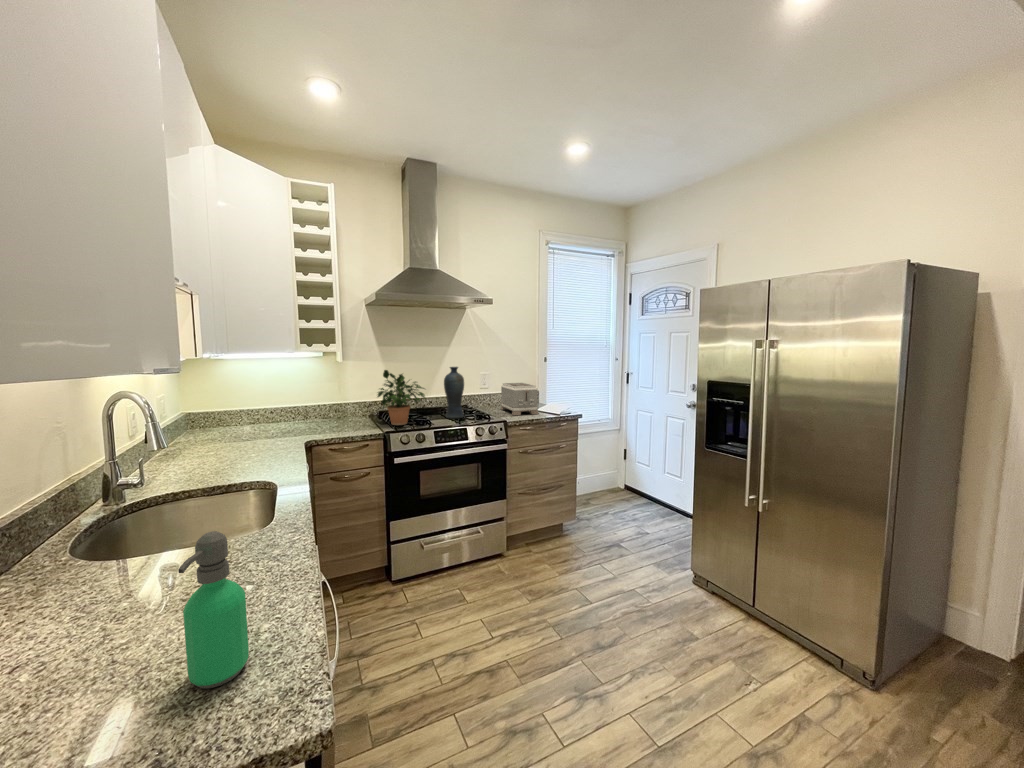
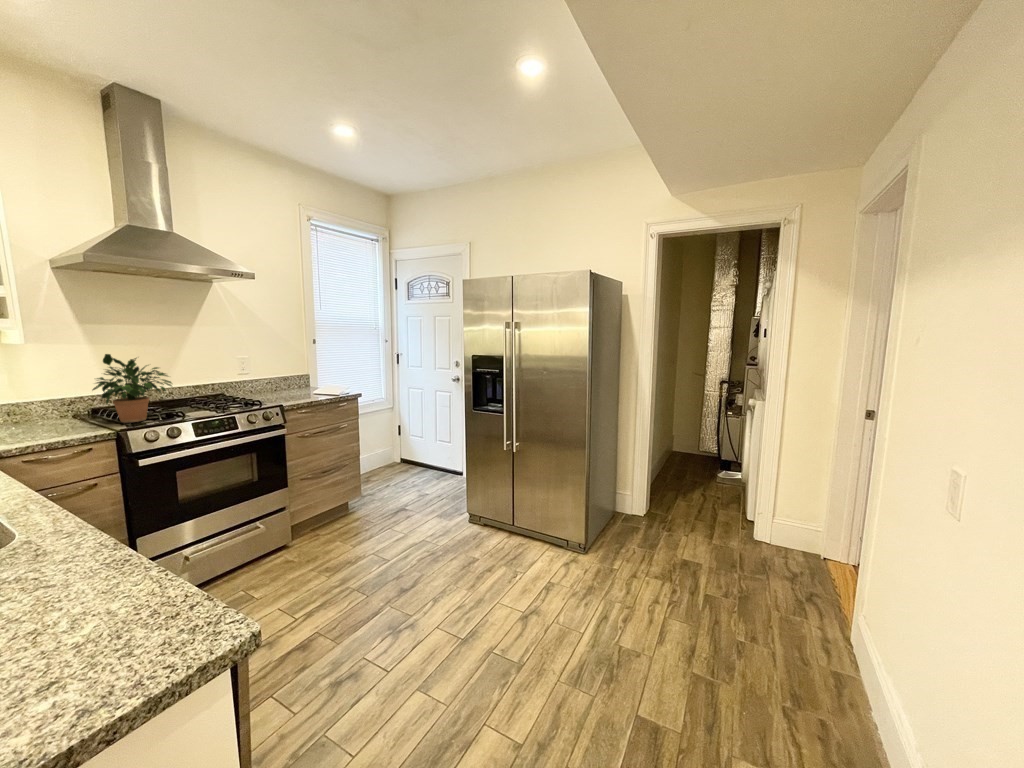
vase: present [444,367,464,418] -> none [194,349,225,409]
toaster: present [501,383,539,415] -> none [267,365,316,400]
soap dispenser: present [178,531,249,689] -> none [65,496,141,650]

